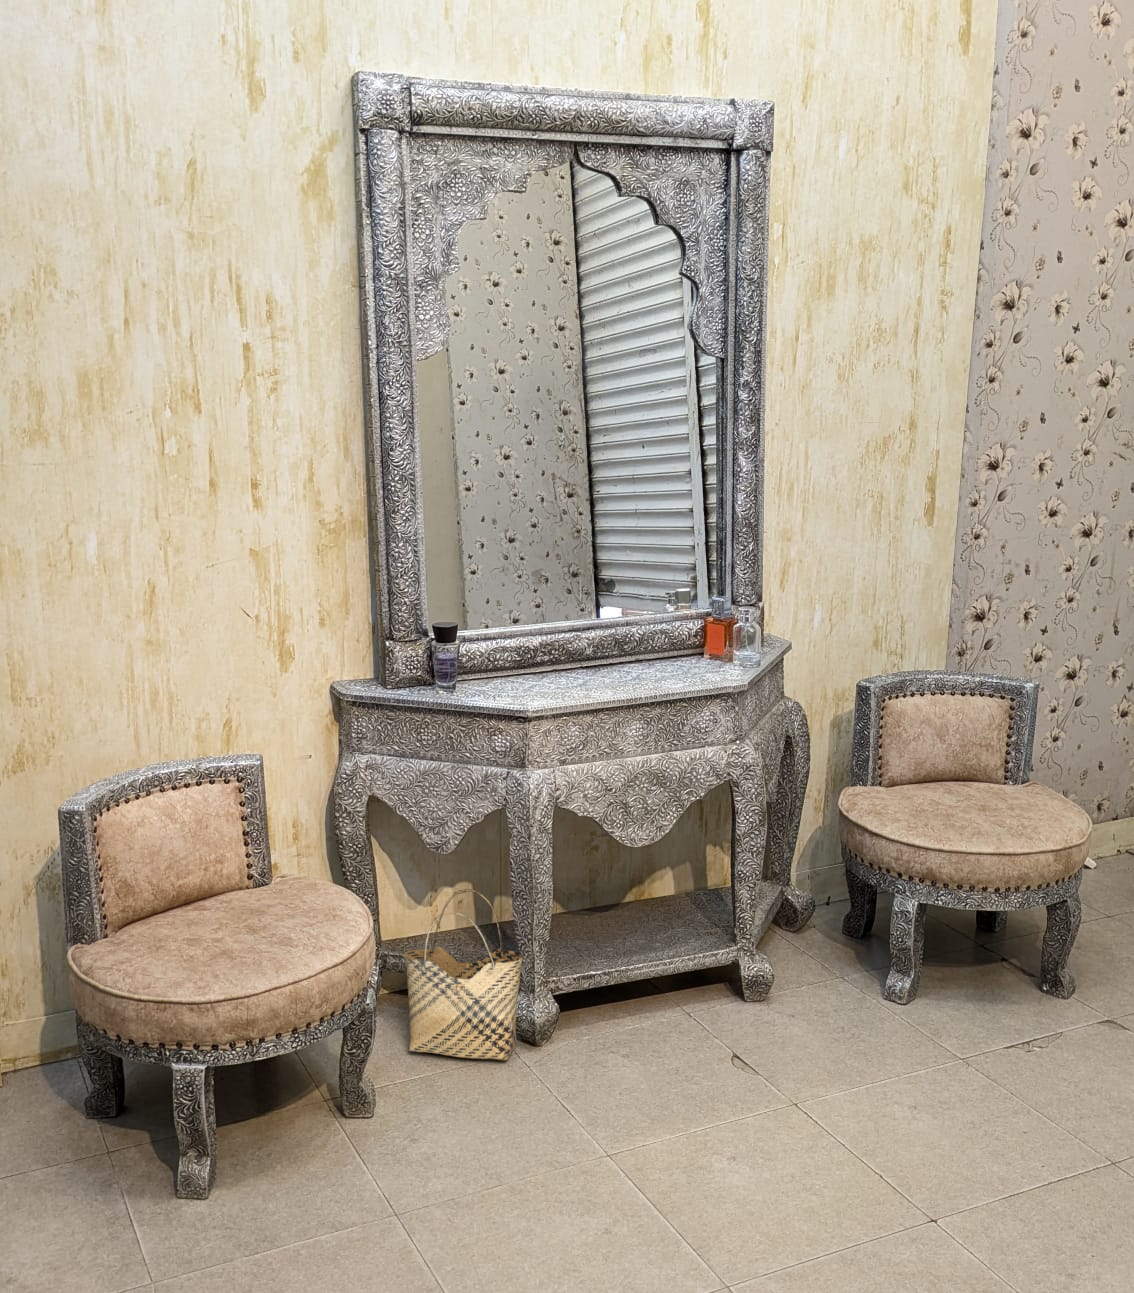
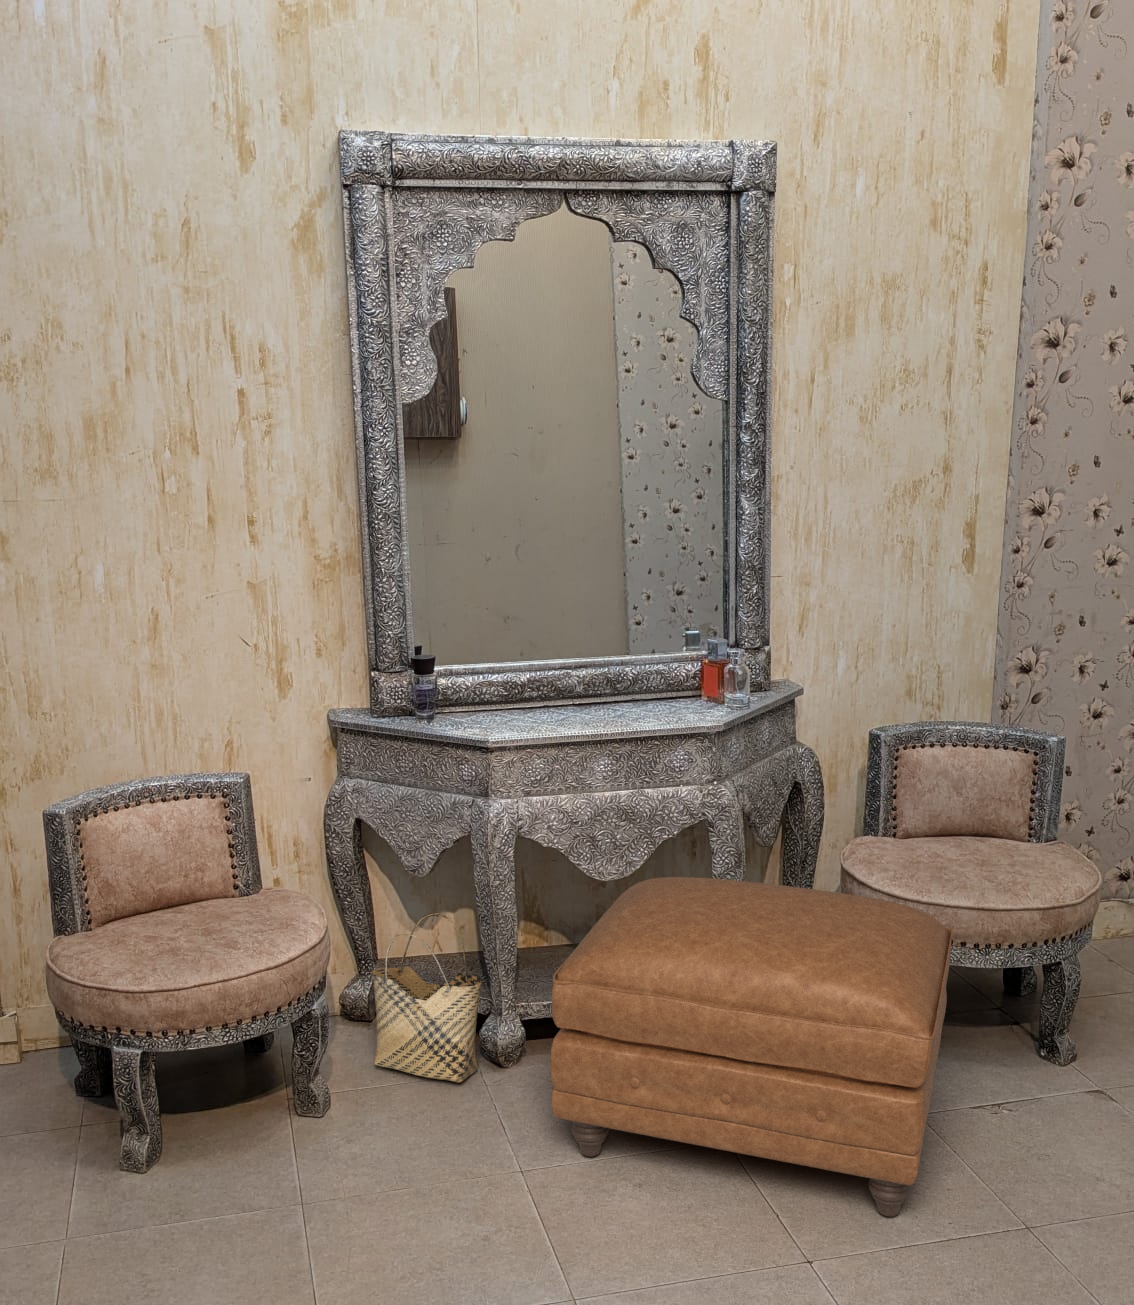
ottoman: none [635,838,1022,1144] -> present [550,877,953,1217]

